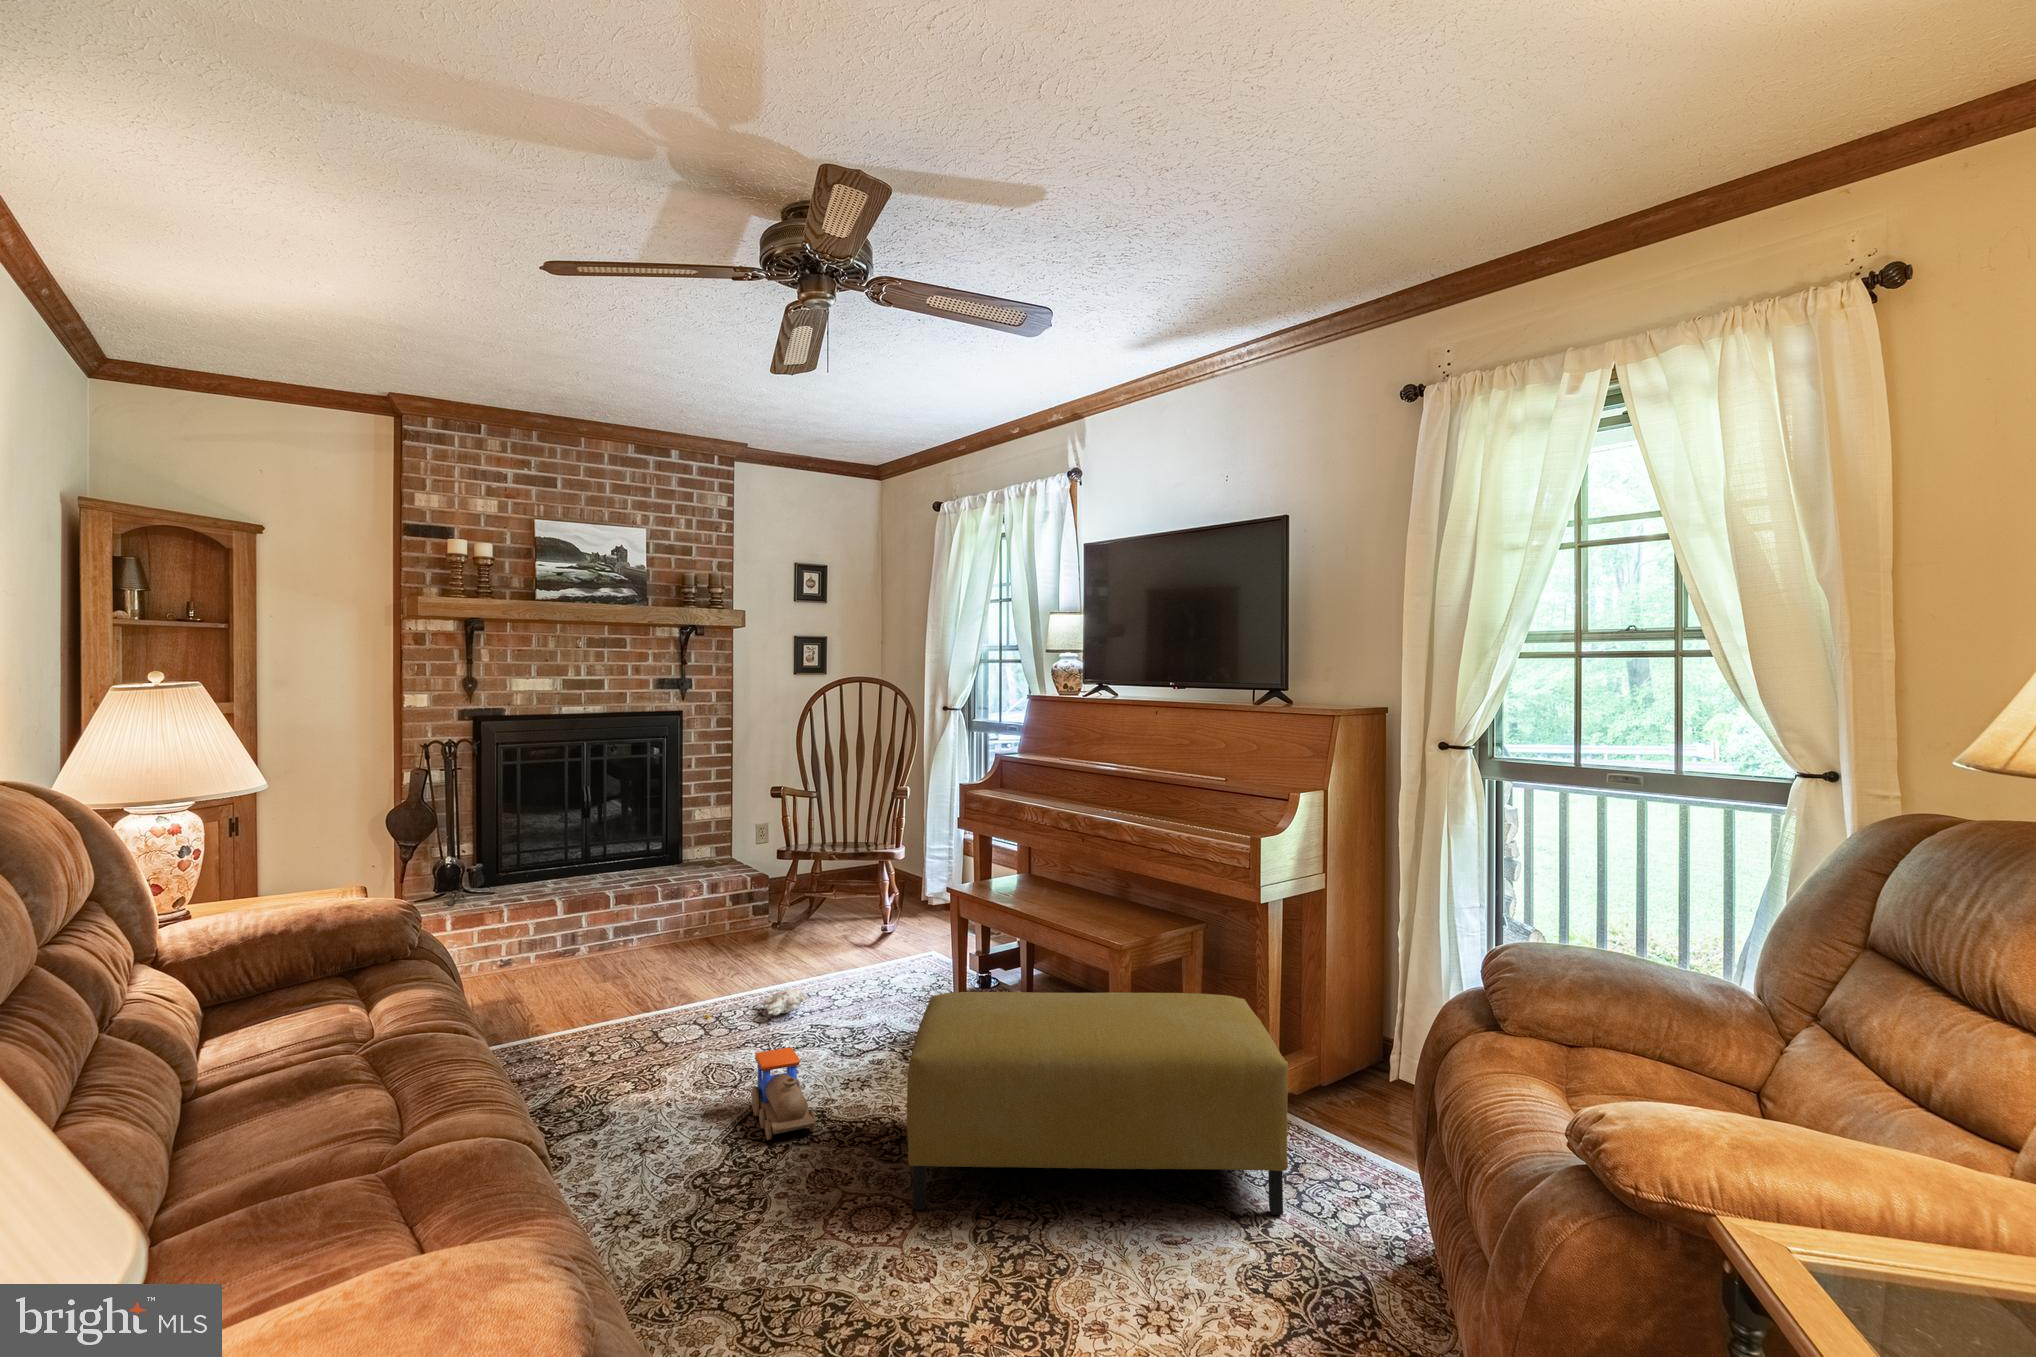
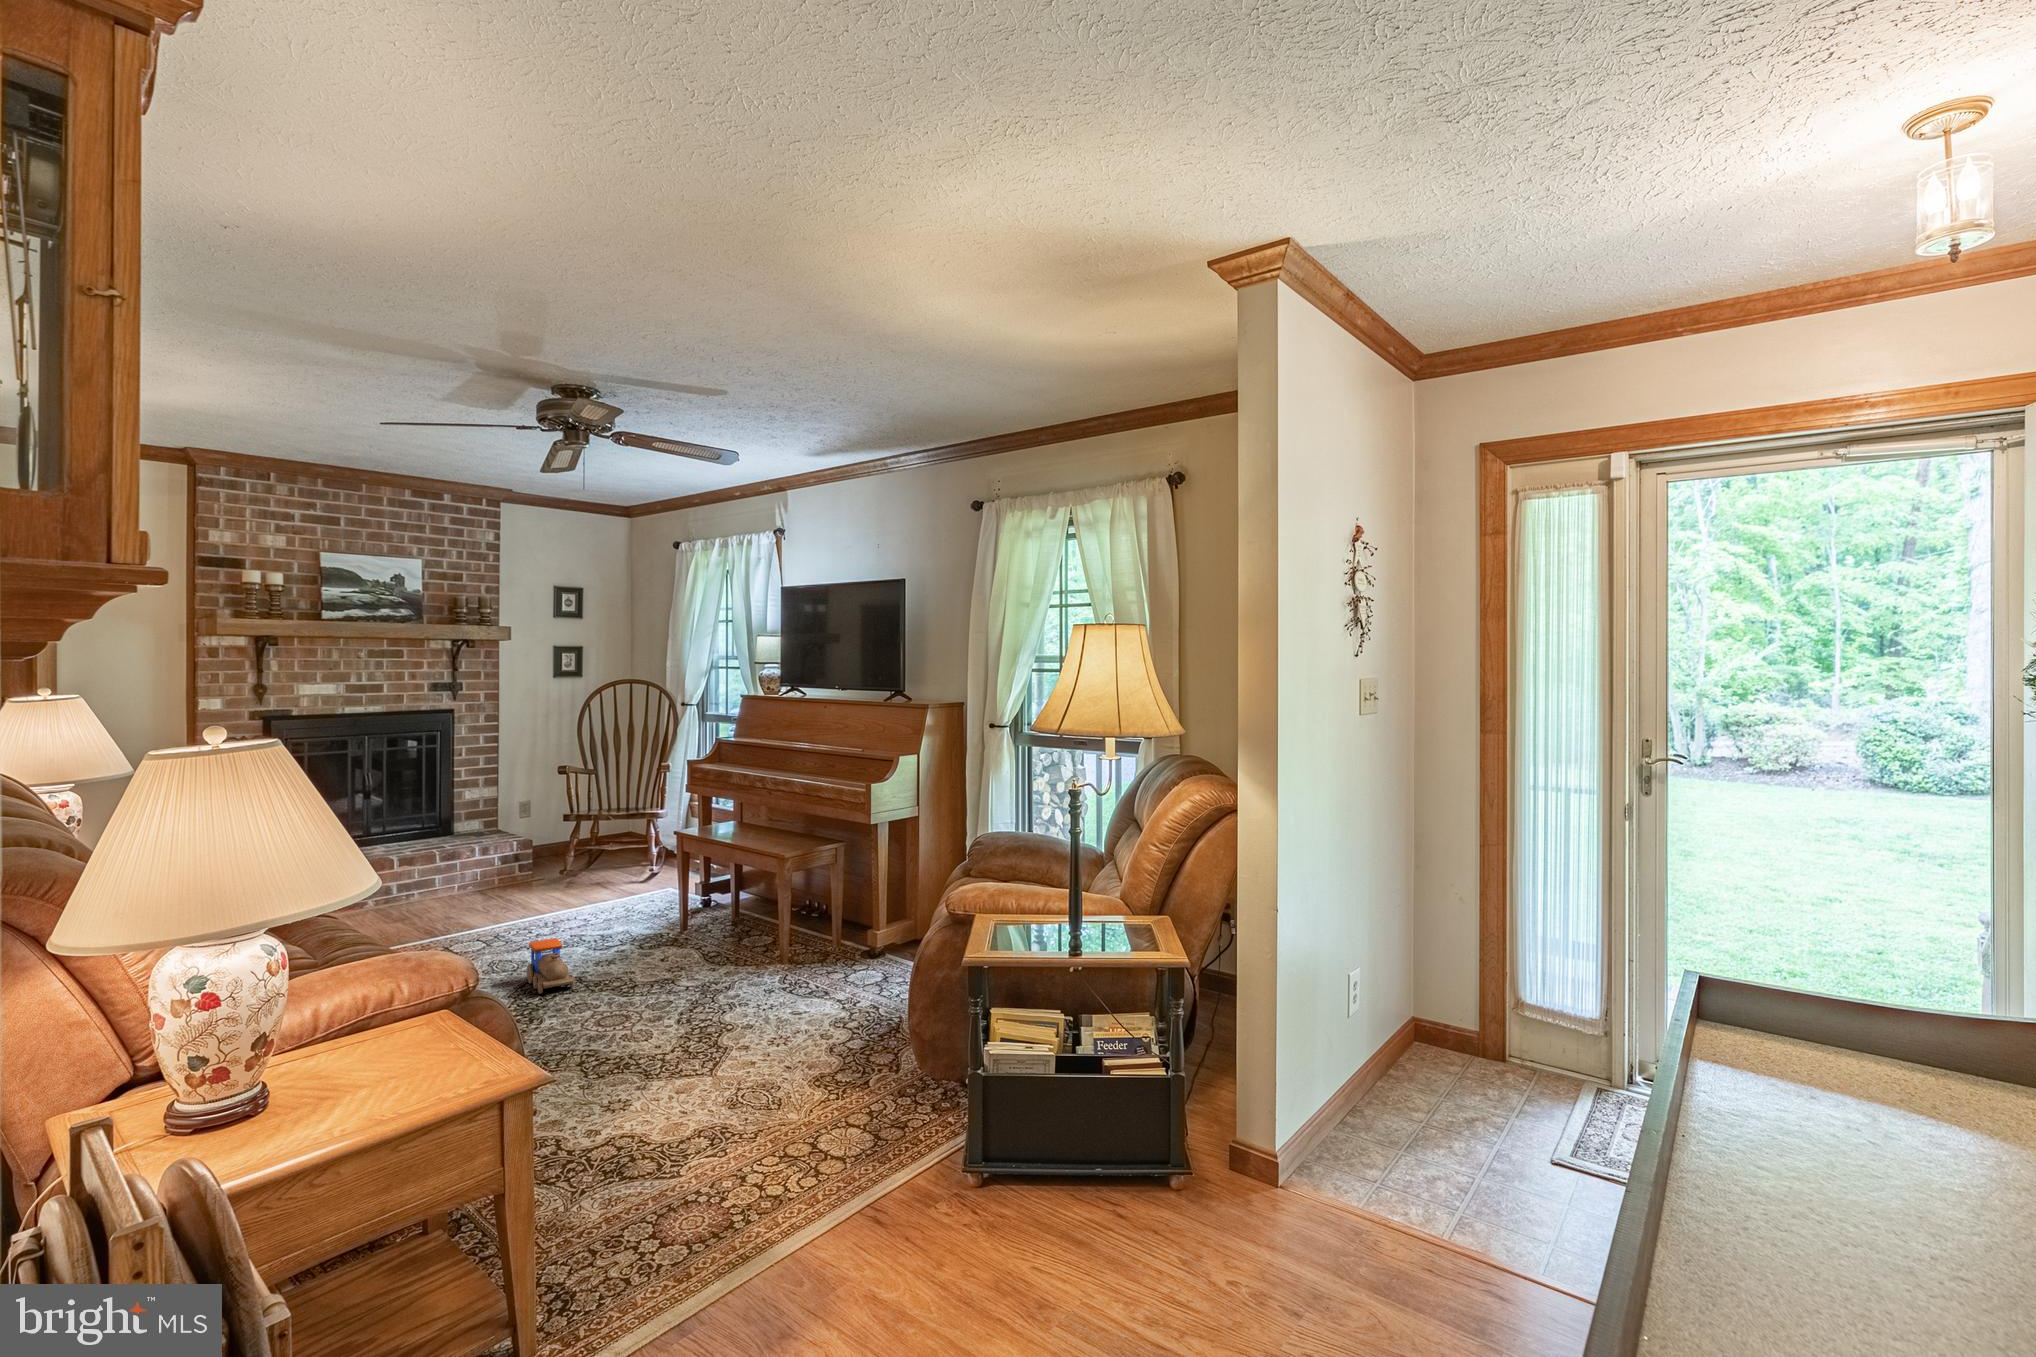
plush toy: present [705,989,808,1018] -> none [485,913,568,936]
ottoman: present [907,992,1288,1215] -> none [636,883,872,1016]

